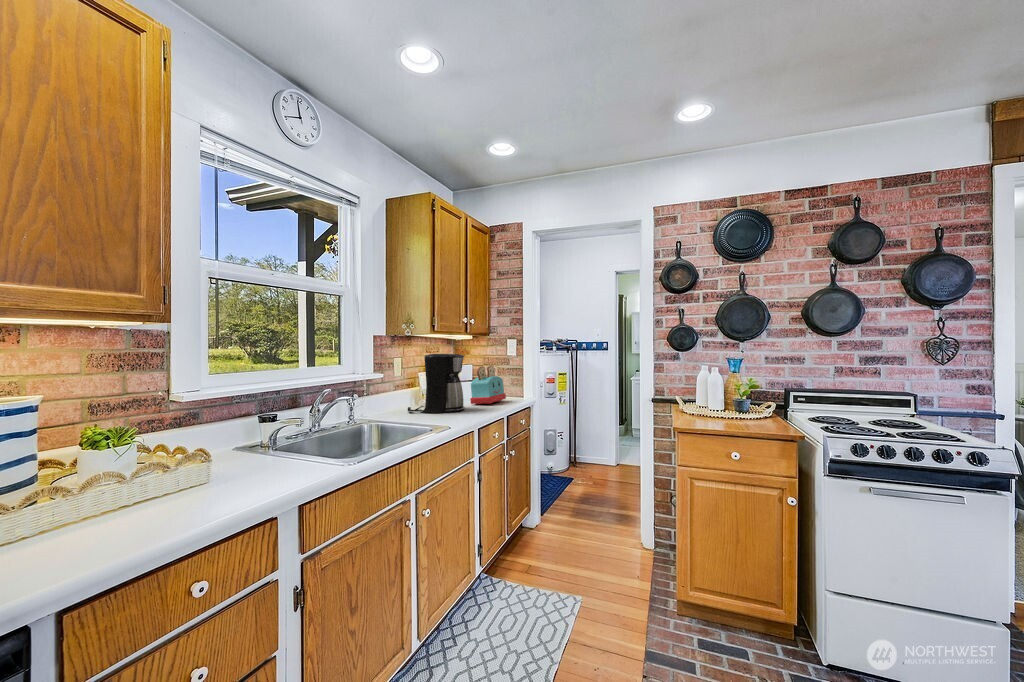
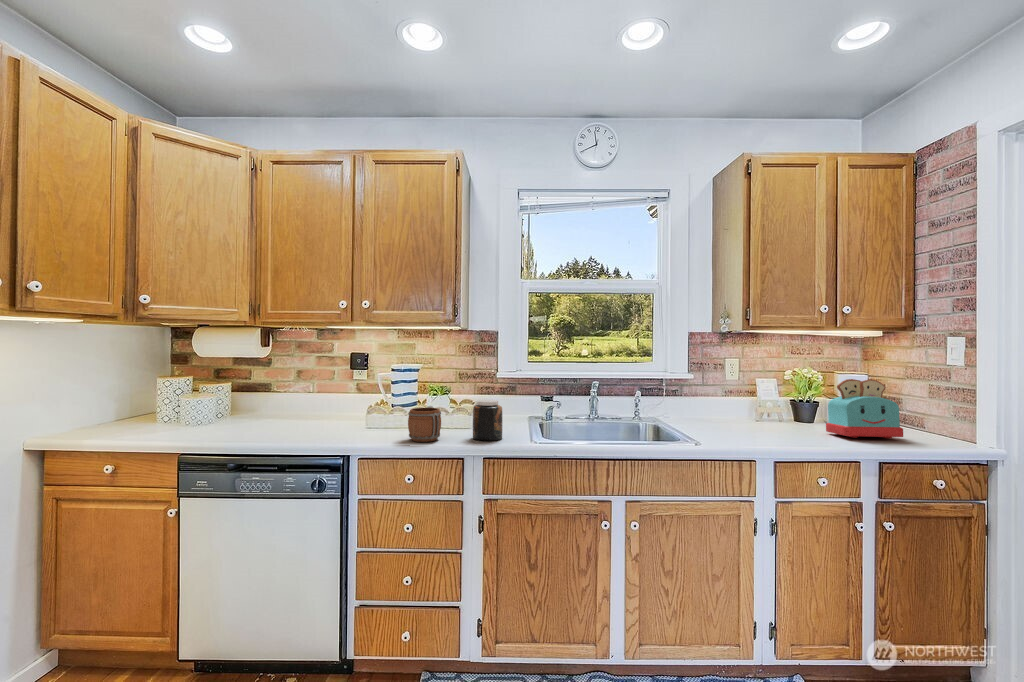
coffee maker: present [408,354,465,413] -> none [721,356,798,435]
jar: none [254,423,303,485] -> present [473,400,503,441]
mug: none [151,454,229,523] -> present [408,406,441,442]

